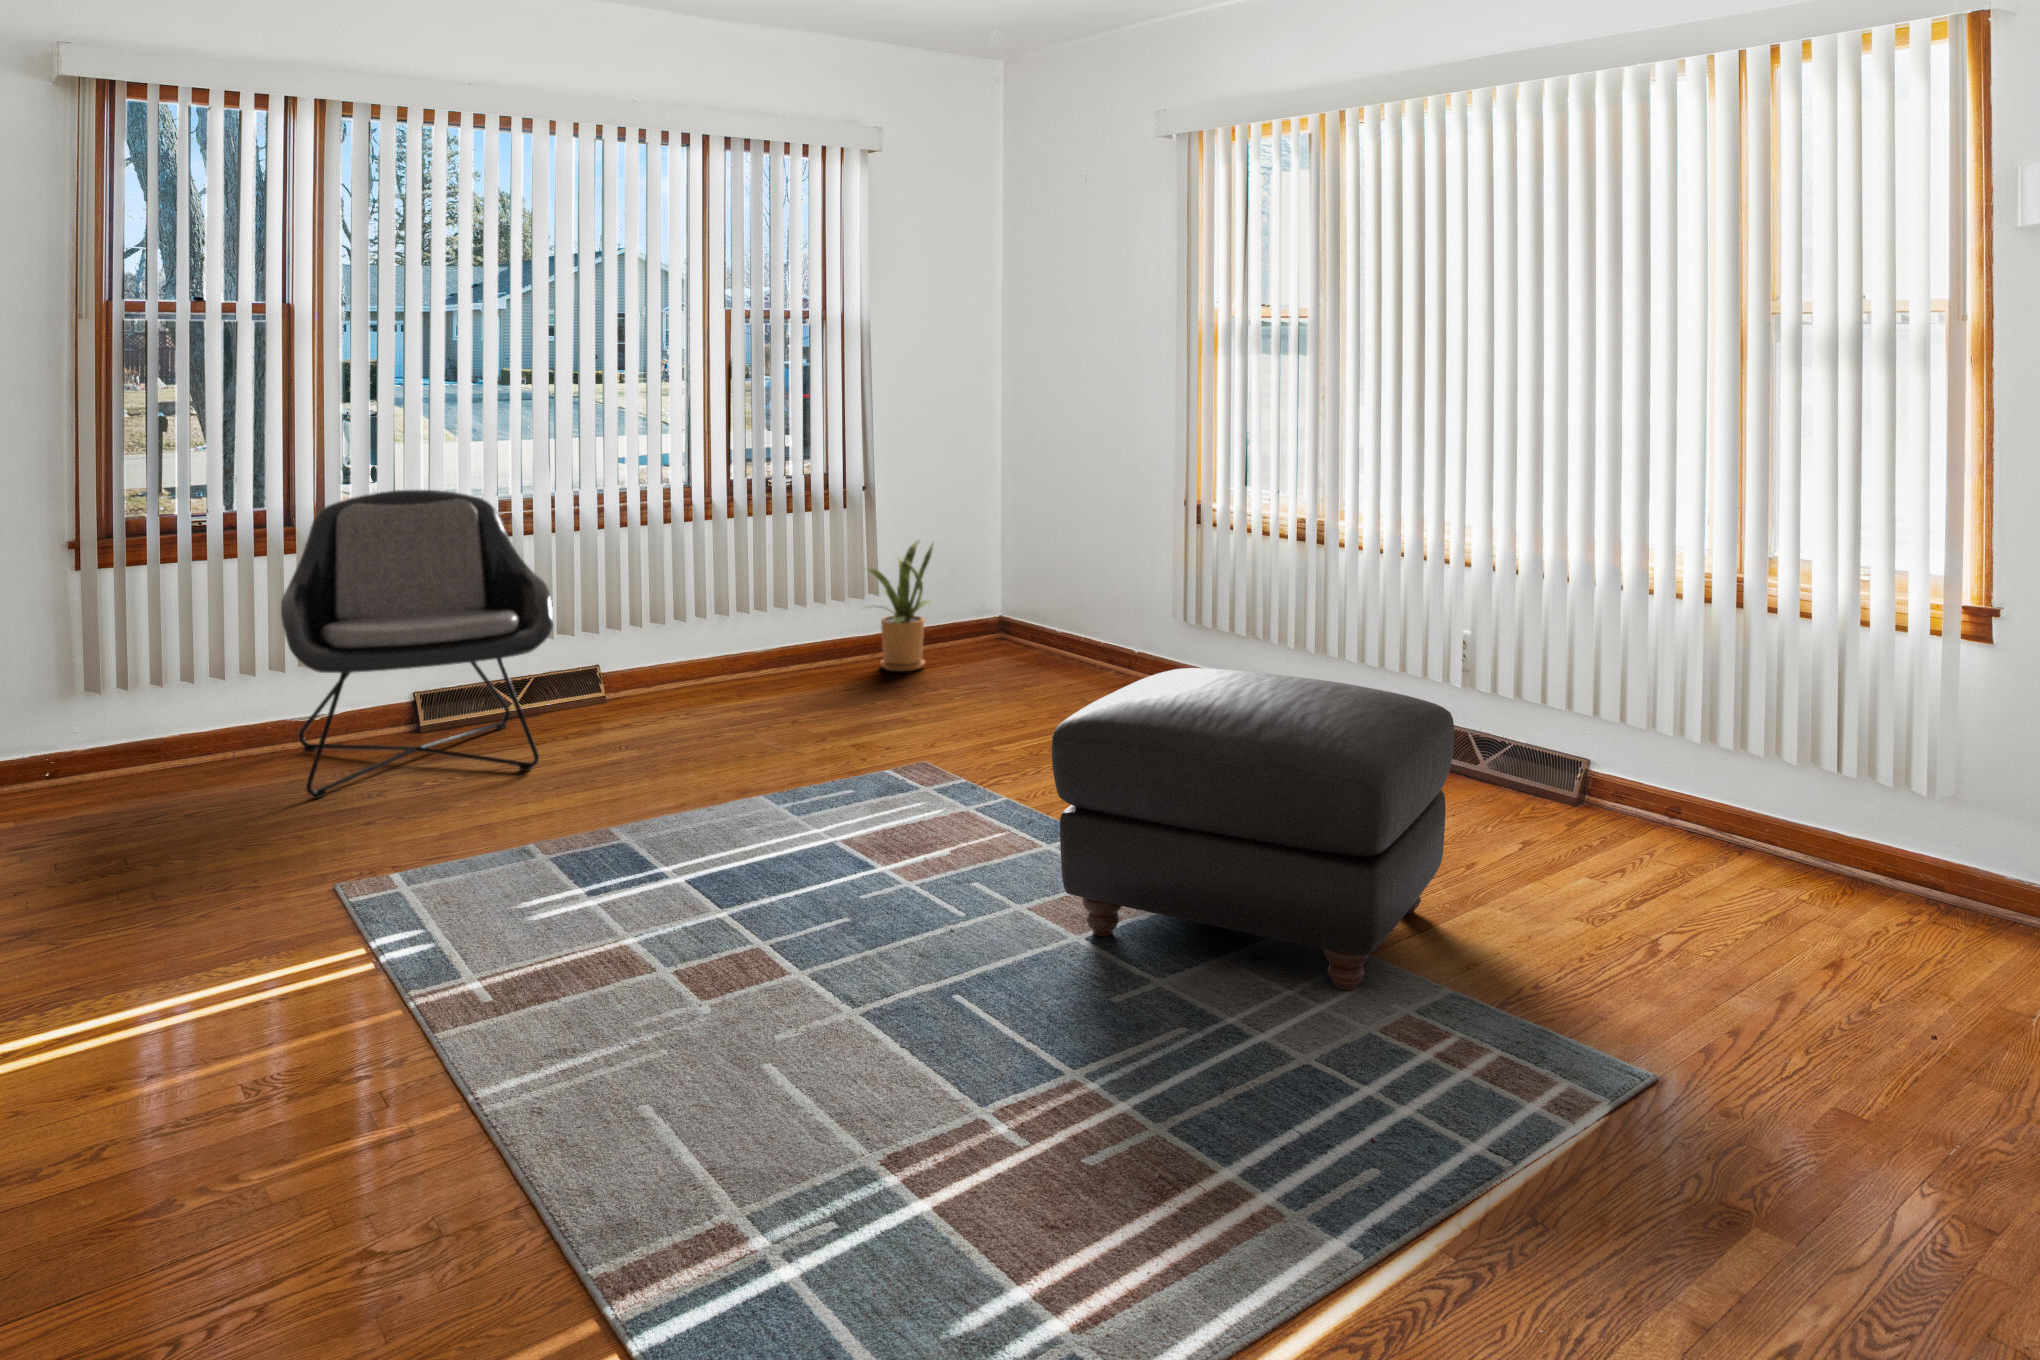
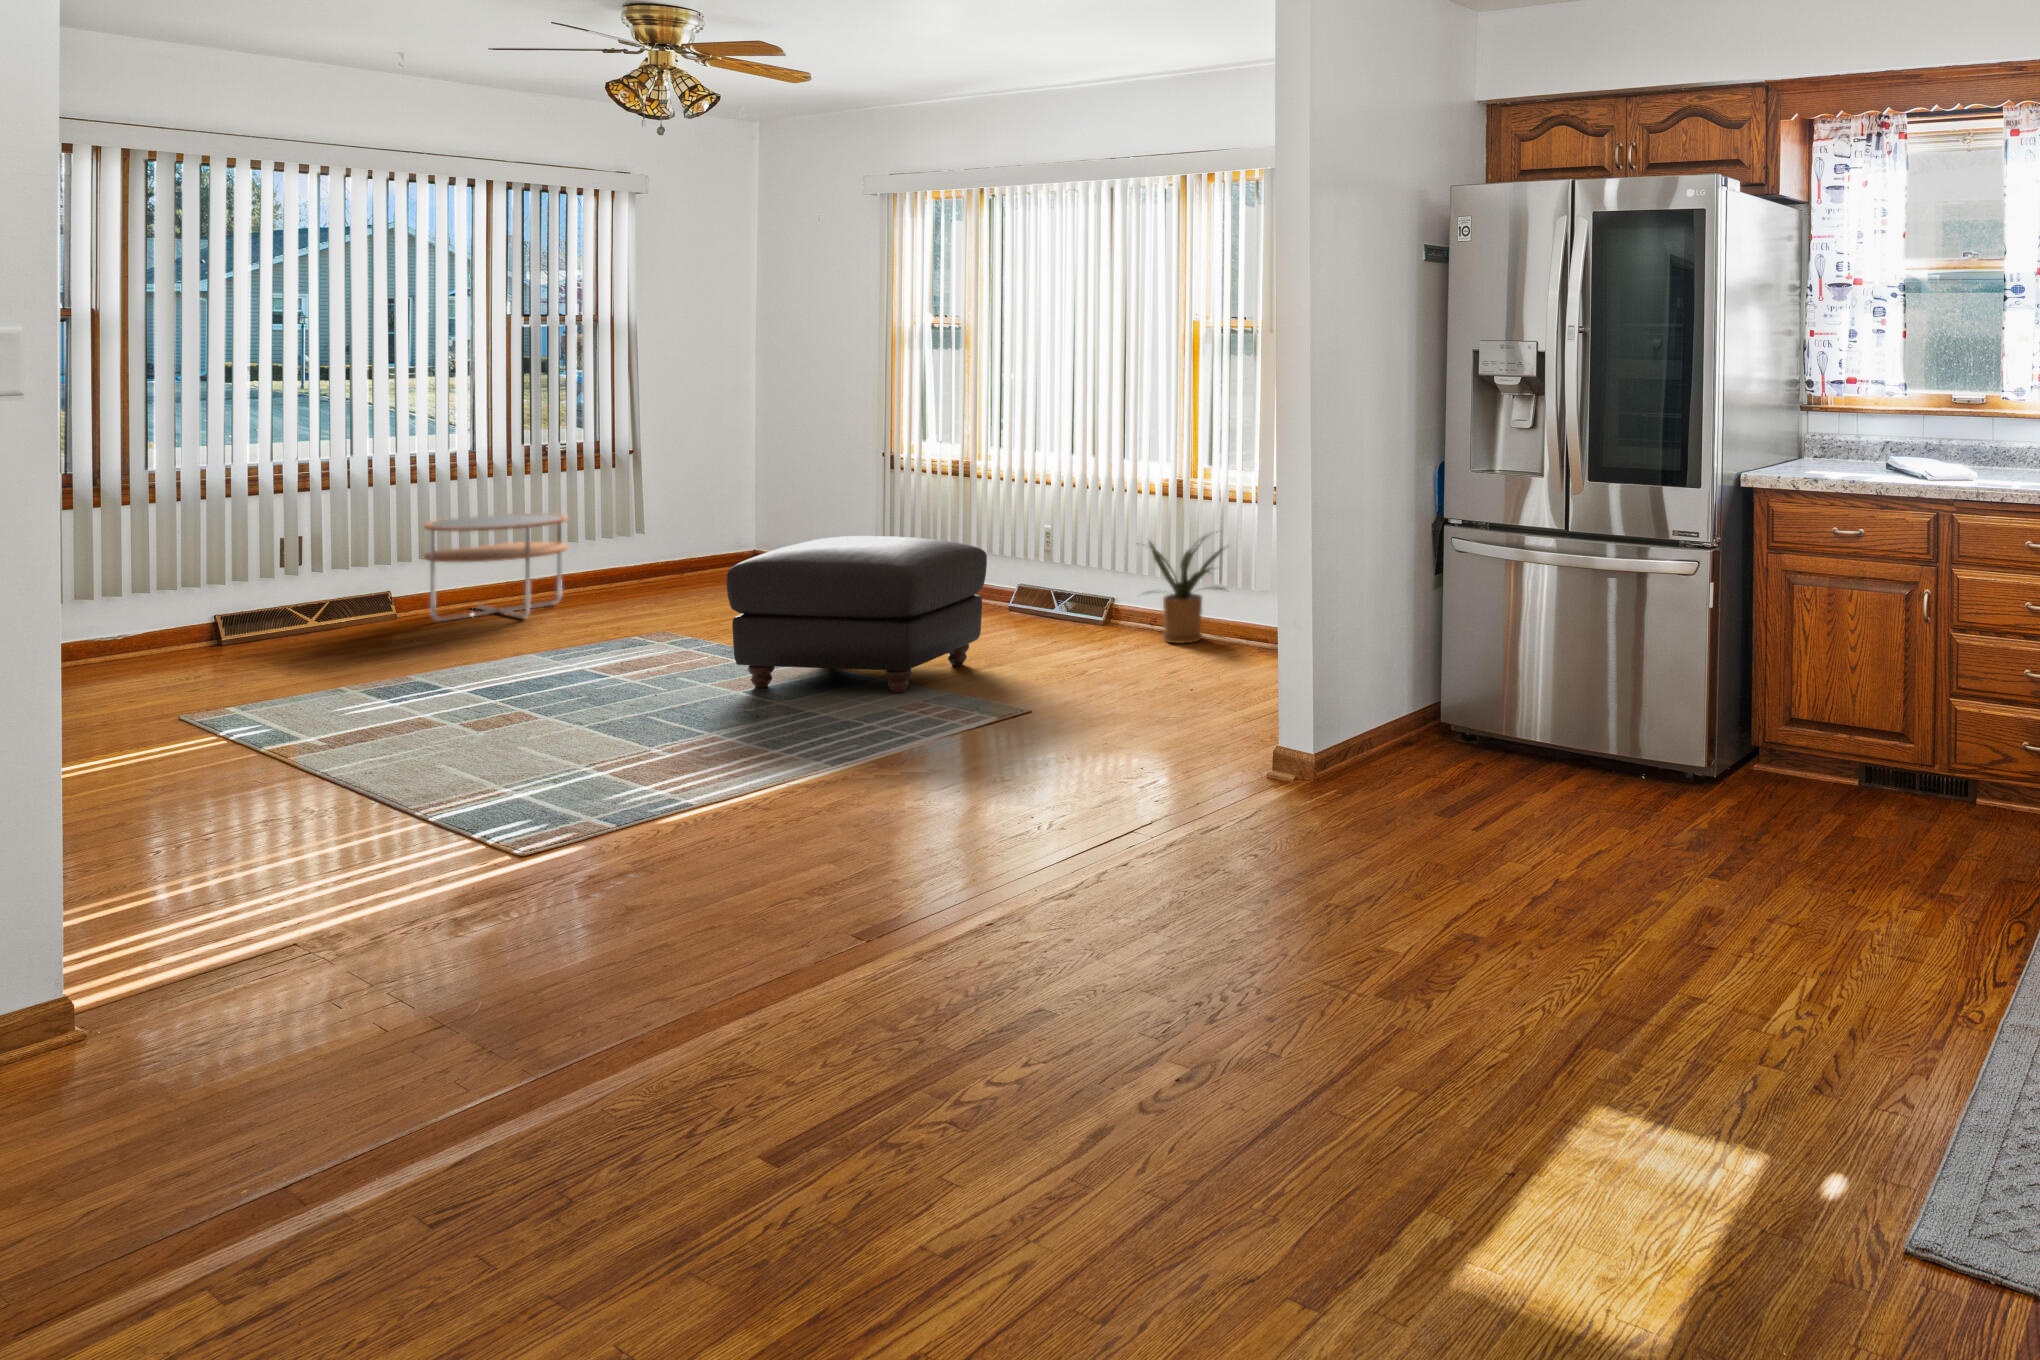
lounge chair: present [281,490,553,799] -> none [103,456,354,680]
house plant: present [869,541,933,671] -> present [1143,532,1224,644]
side table: none [635,567,797,717] -> present [424,513,568,621]

